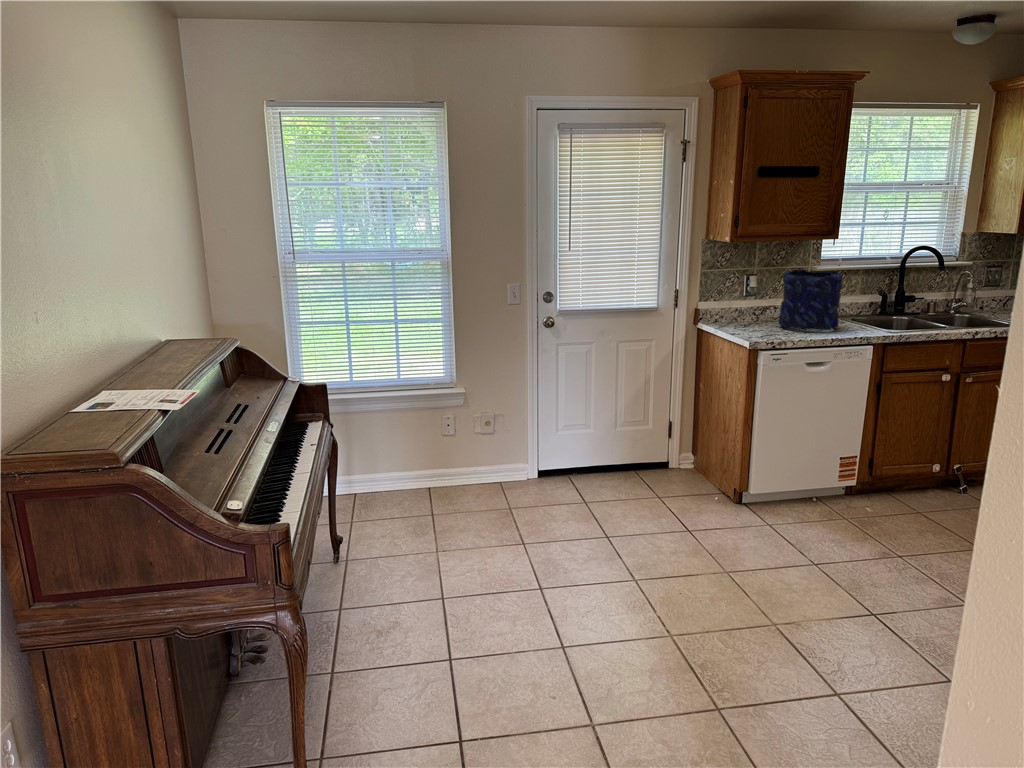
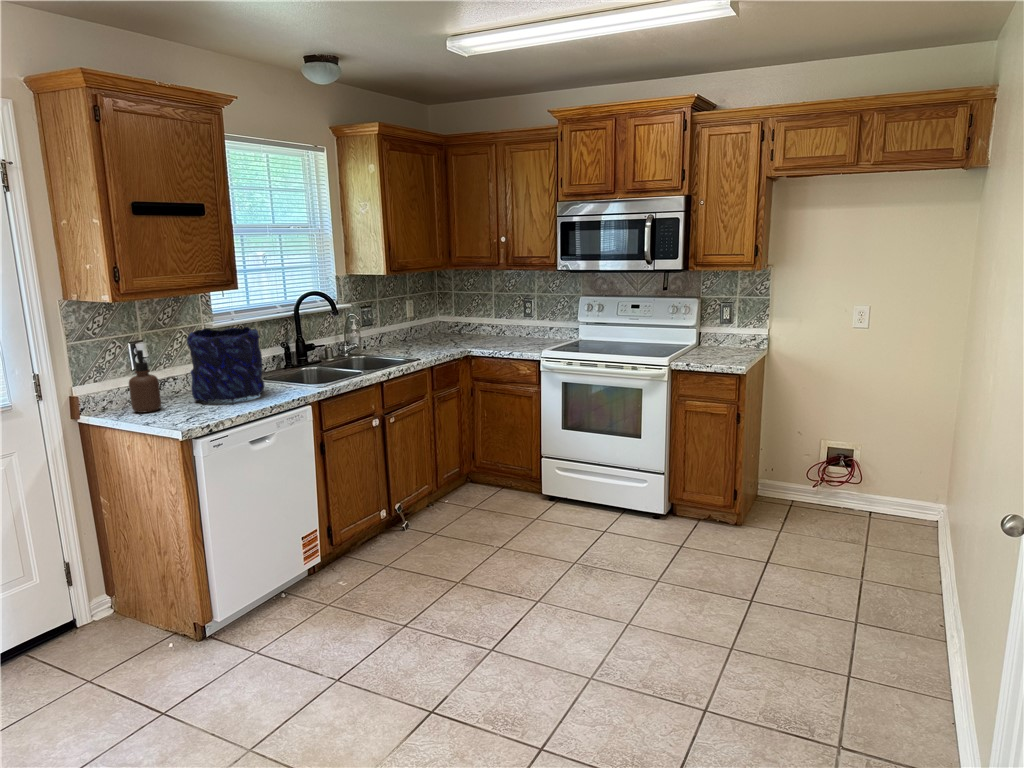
soap dispenser: none [733,280,755,327] -> present [129,350,161,413]

